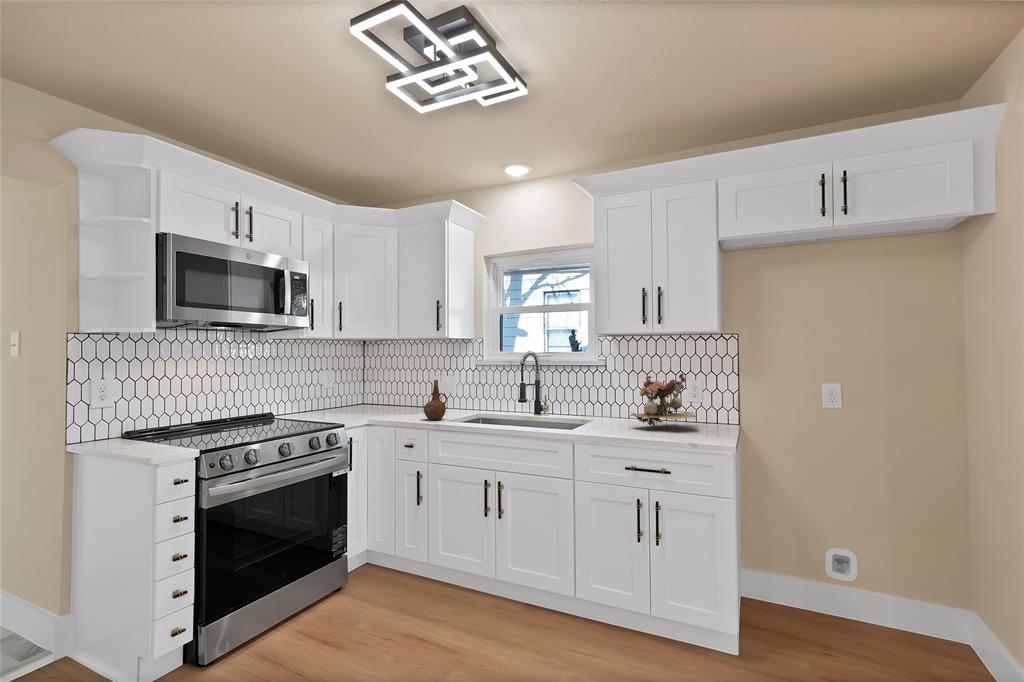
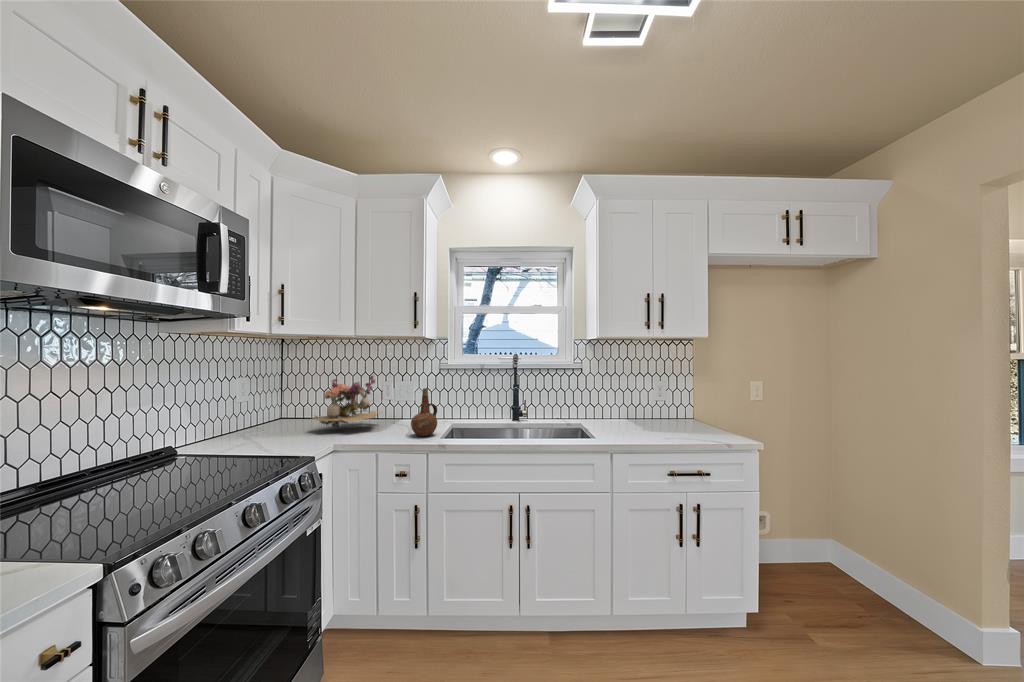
flower arrangement: present [630,373,696,427] -> present [311,376,381,428]

